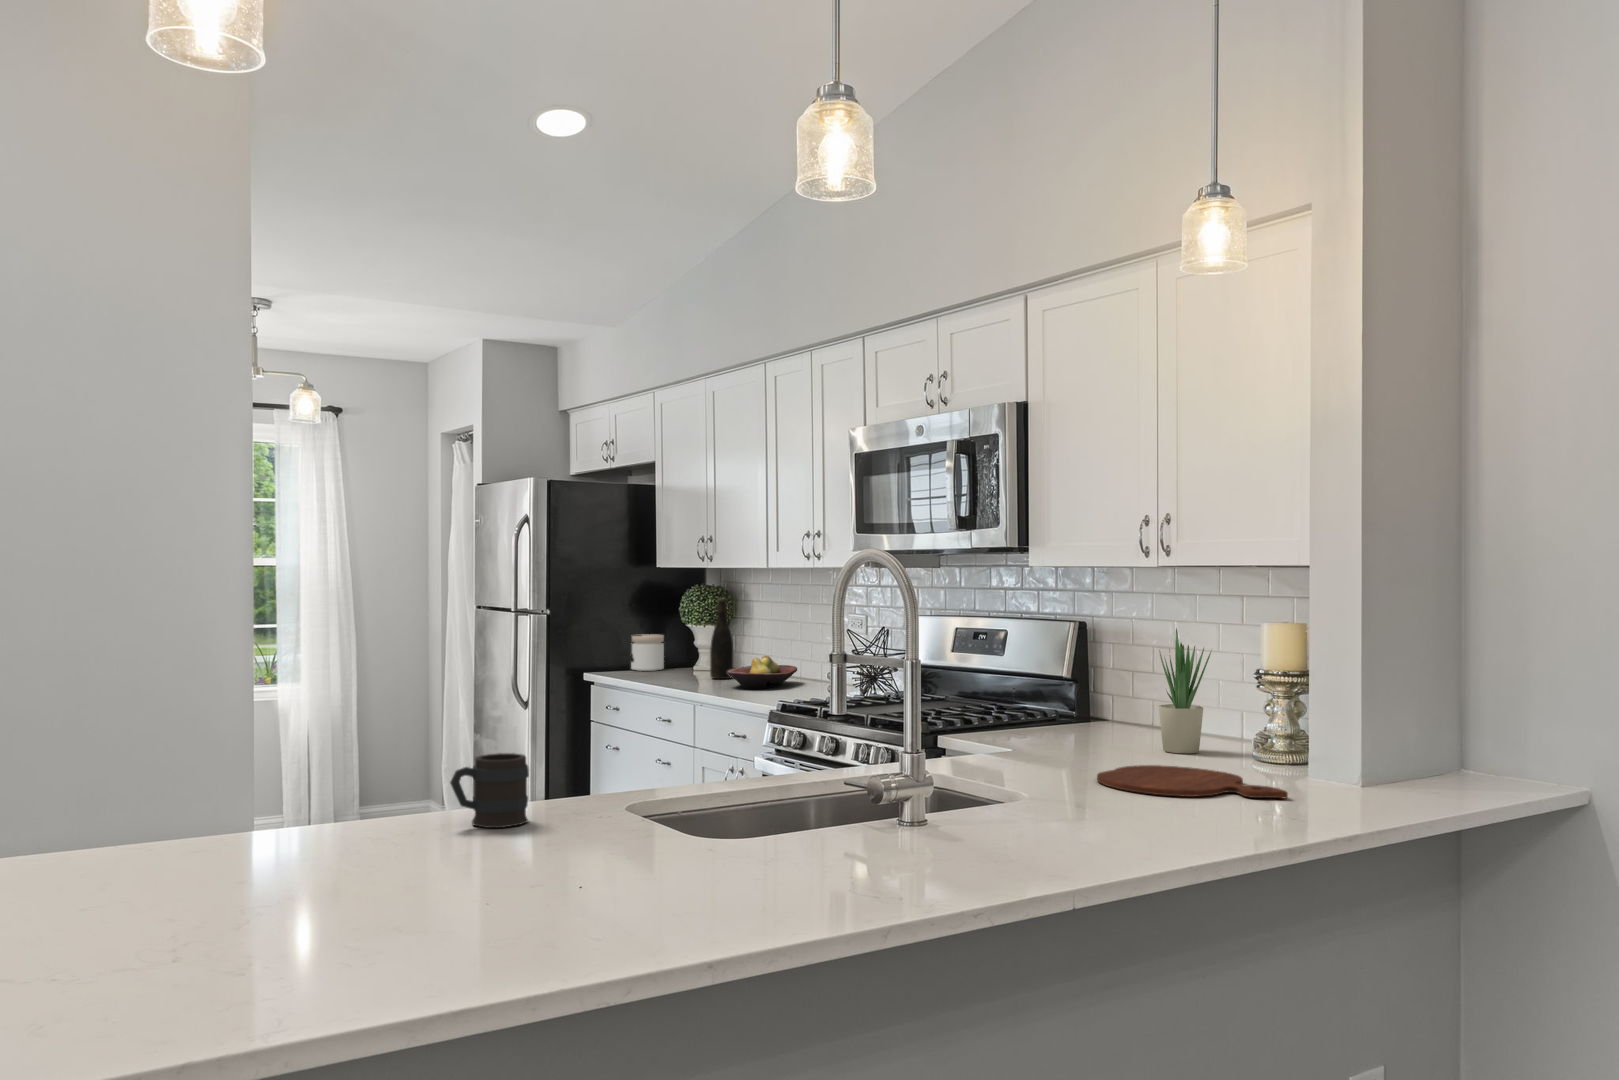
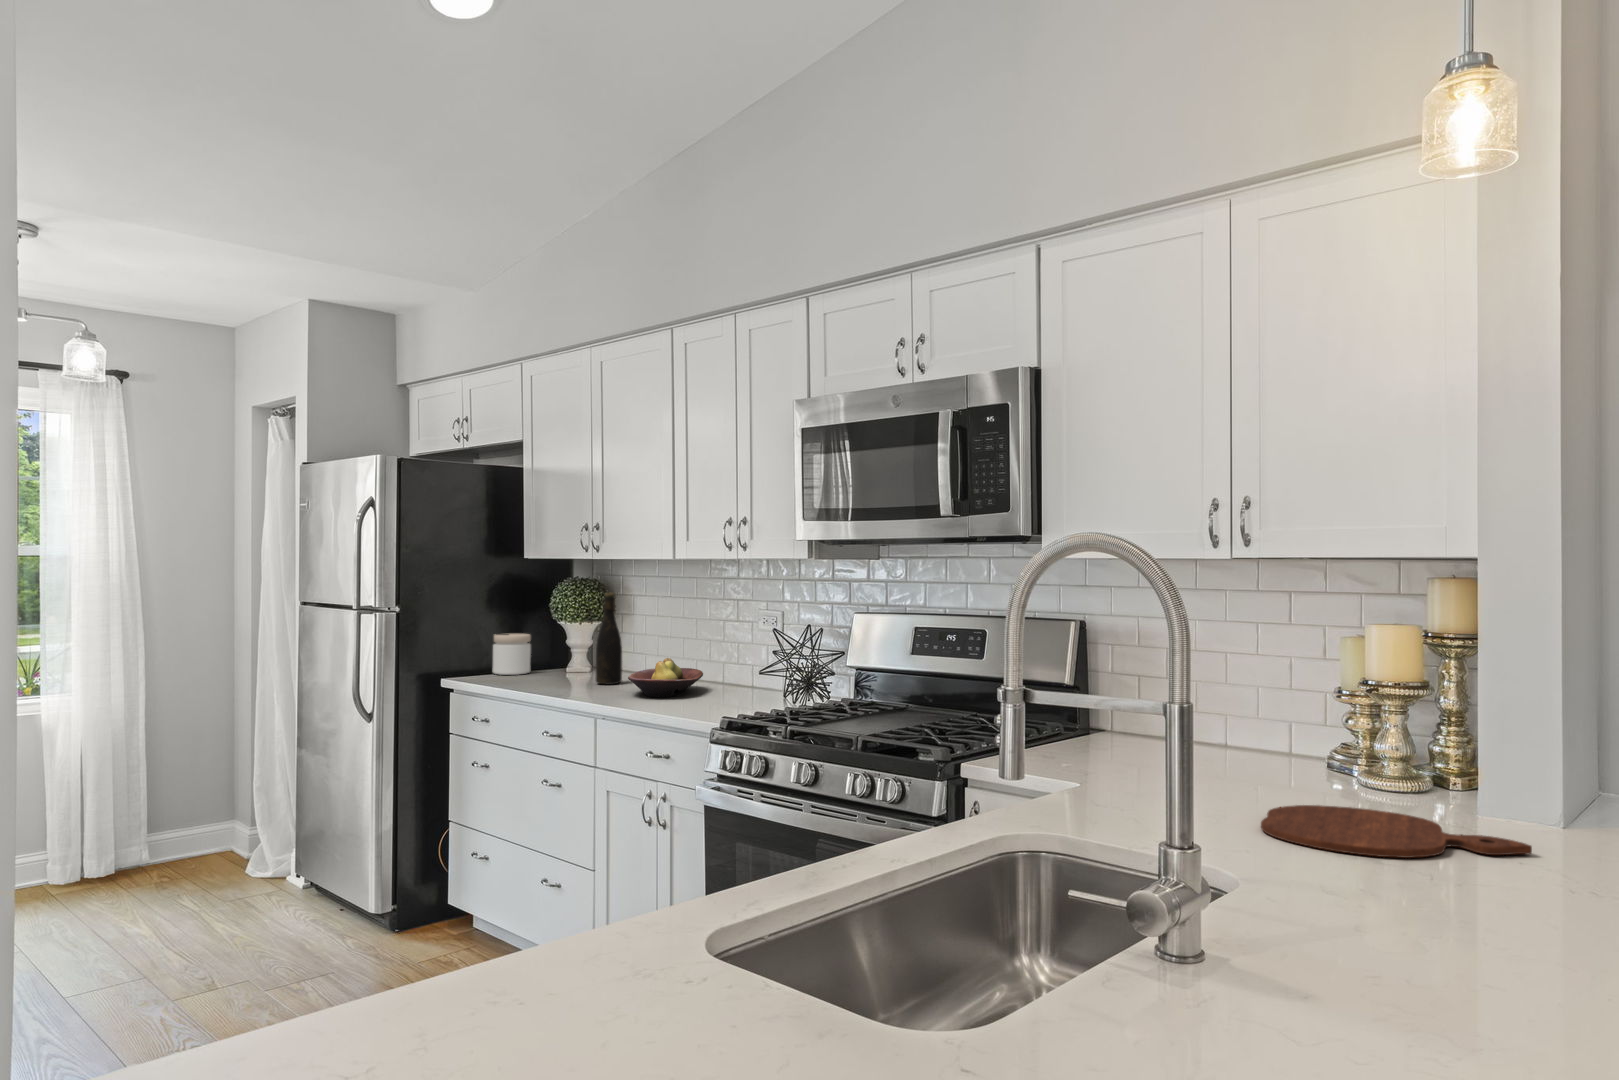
potted plant: present [1158,628,1211,753] -> none [1244,630,1310,781]
mug: present [450,753,529,828] -> none [450,865,580,1008]

